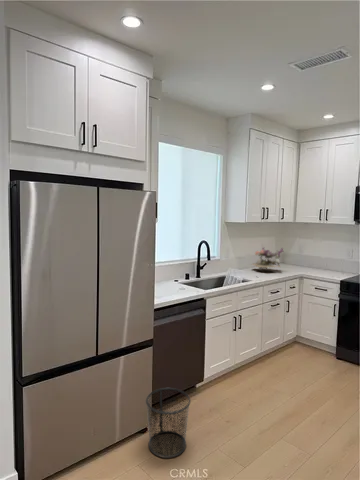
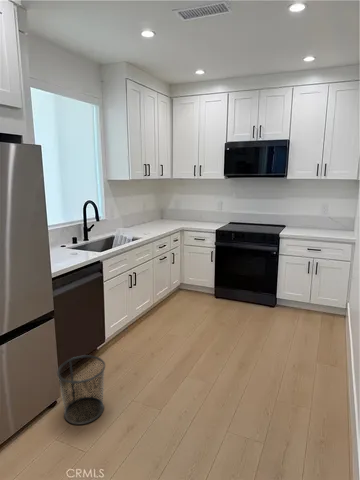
flower arrangement: present [253,248,283,269] -> none [135,203,166,227]

